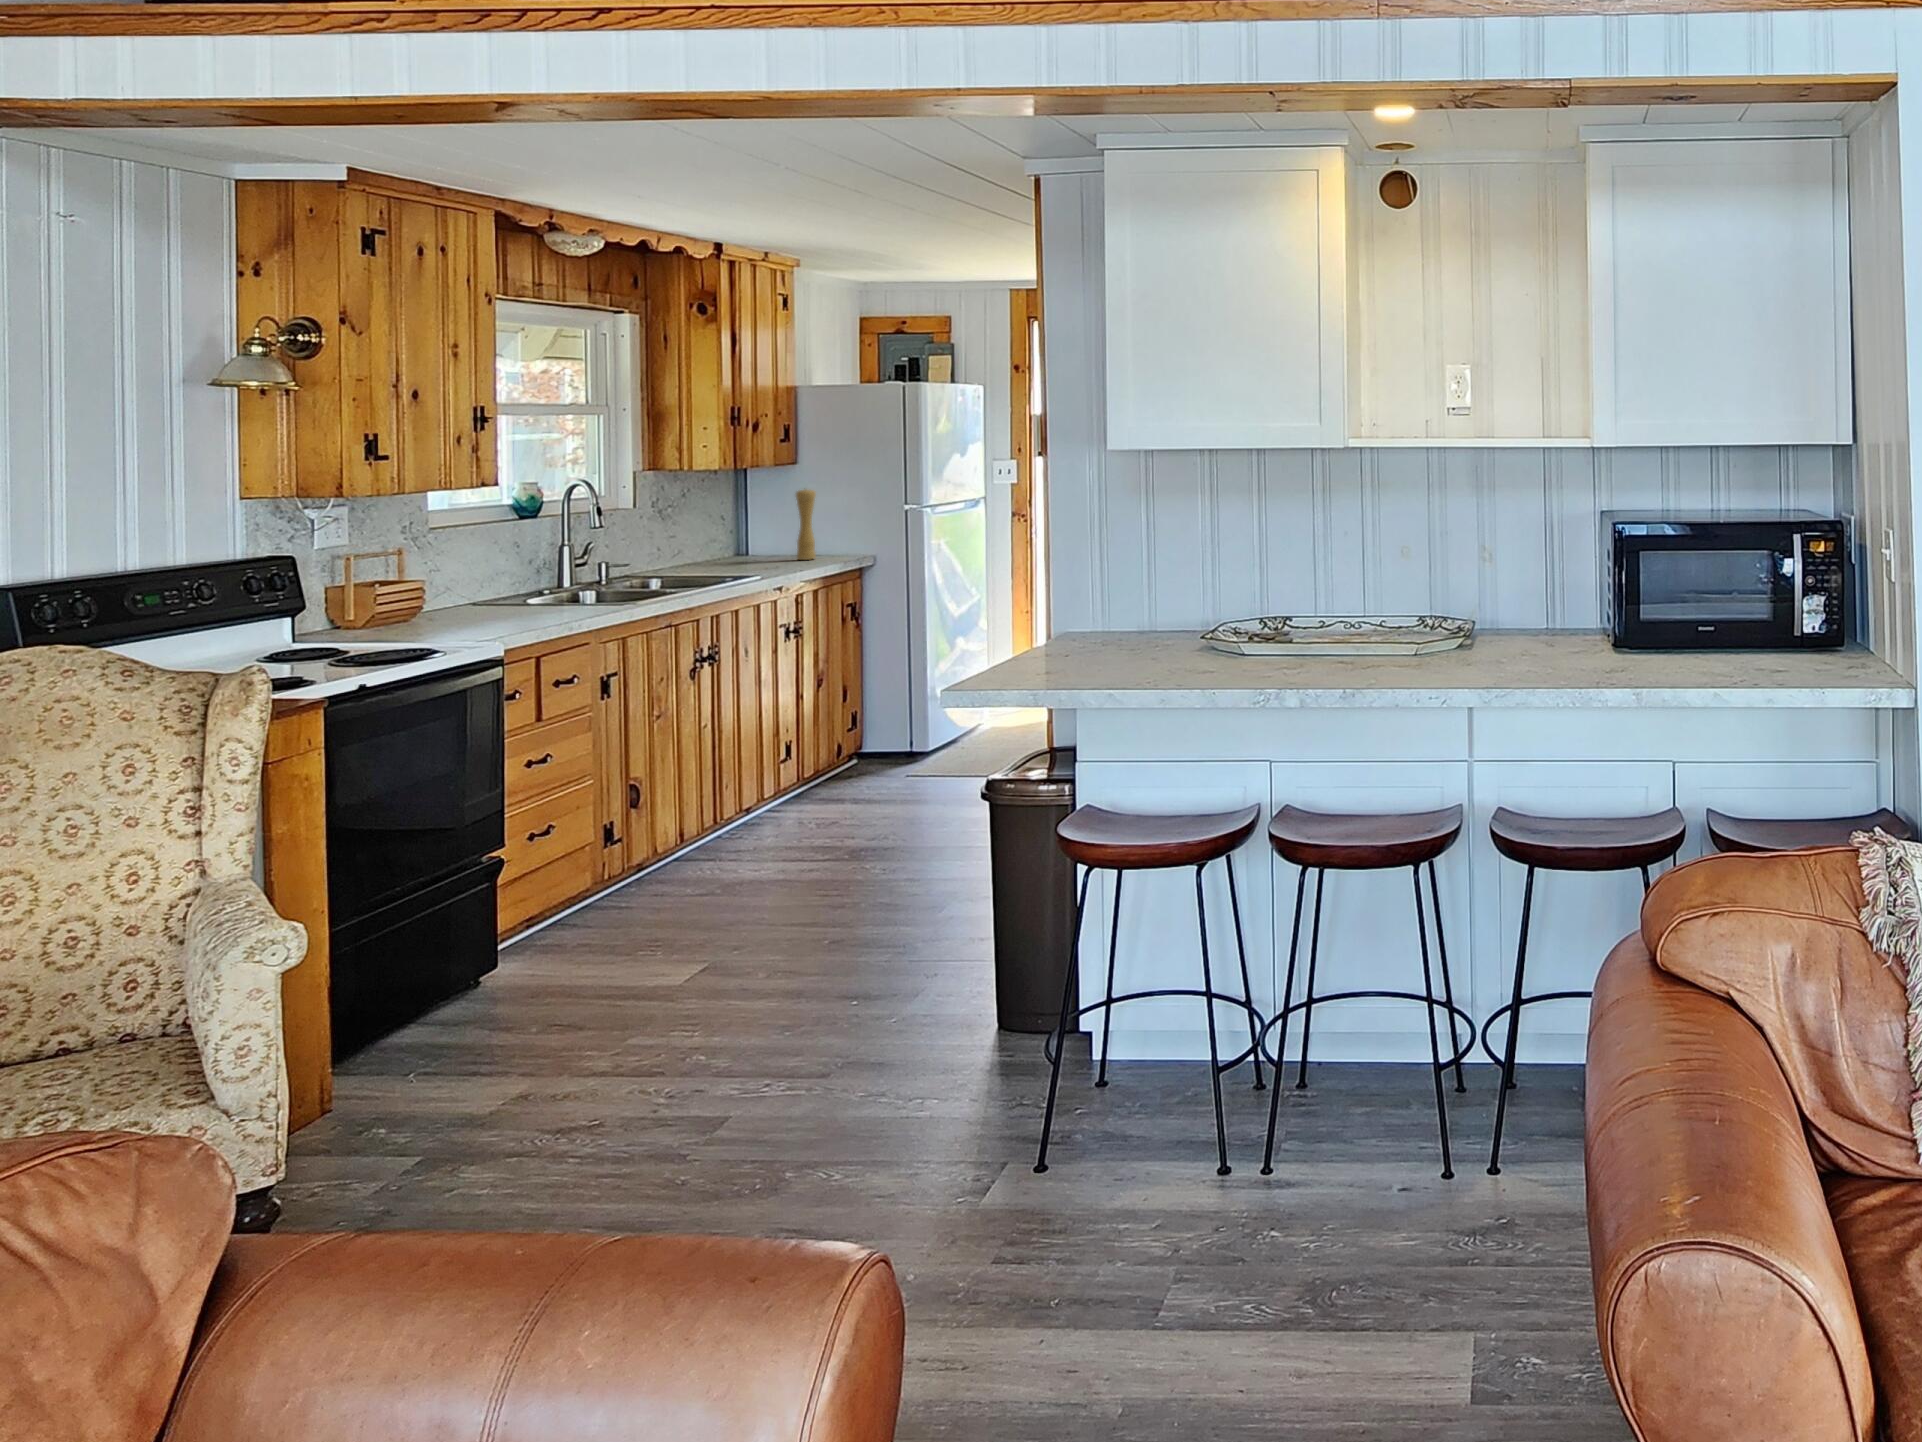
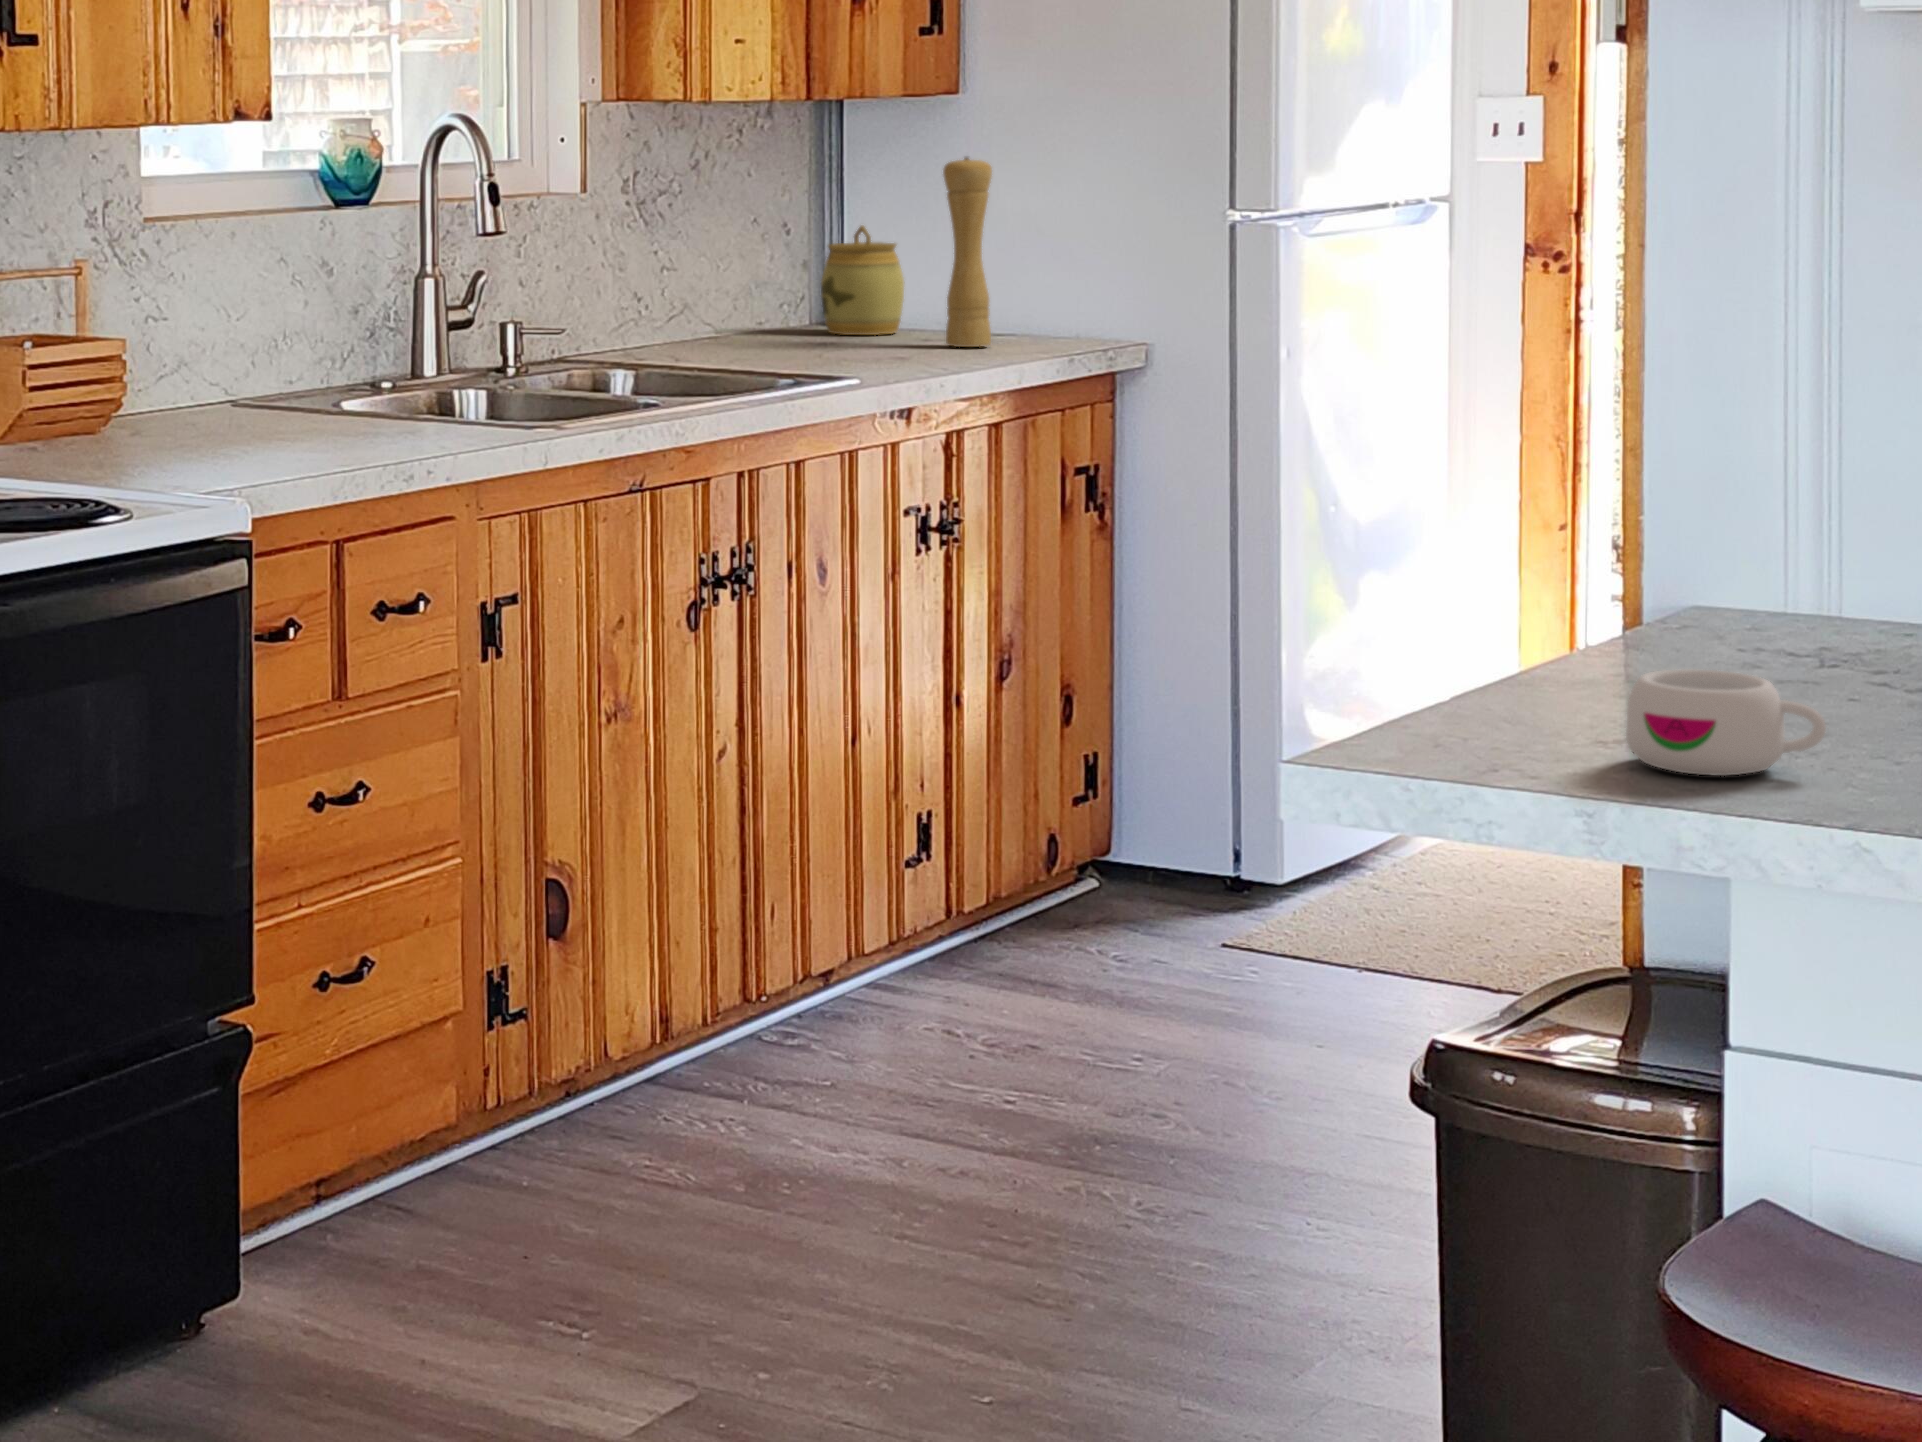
jar: none [740,515,777,558] -> present [821,226,904,335]
mug: none [1037,639,1090,668] -> present [1626,669,1826,776]

